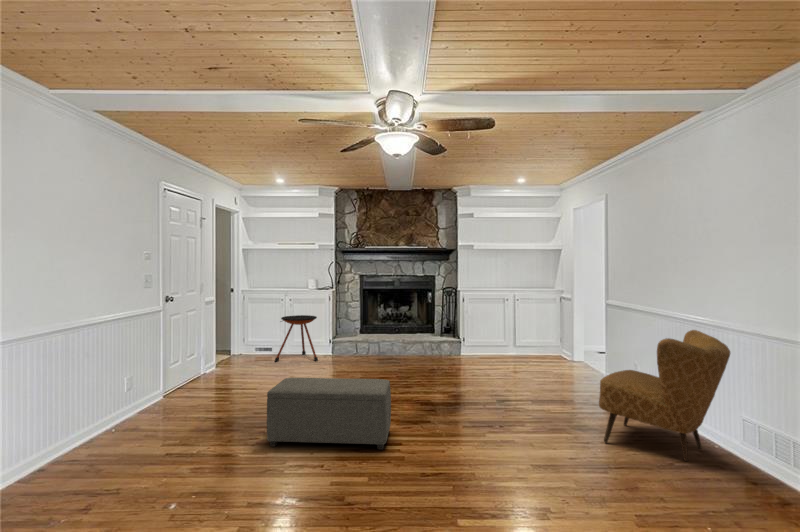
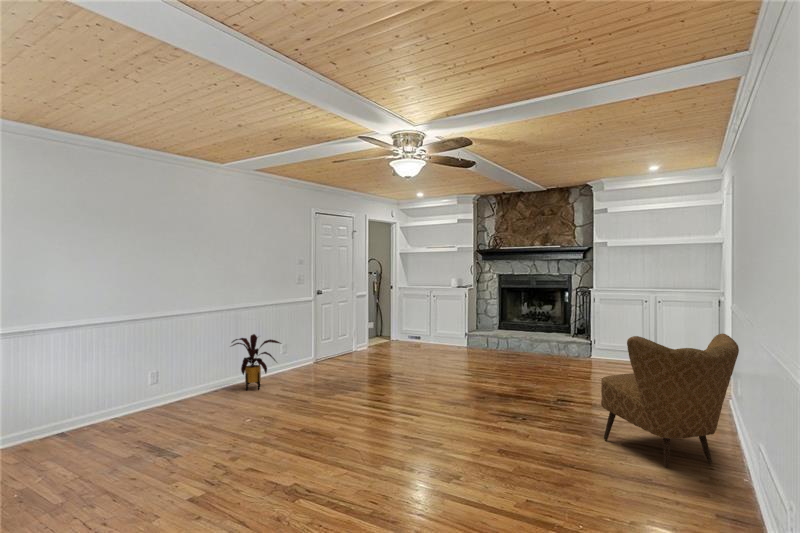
side table: present [275,315,318,362] -> none [414,310,450,350]
house plant: none [55,371,162,468] -> present [232,334,281,390]
ottoman: present [267,378,391,450] -> none [338,351,430,410]

